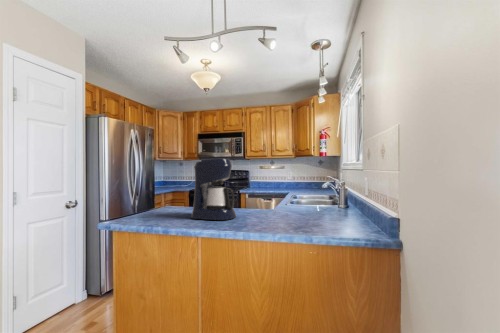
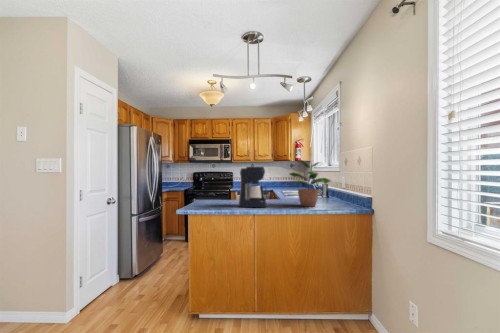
potted plant: none [272,148,331,222] -> present [290,160,331,207]

